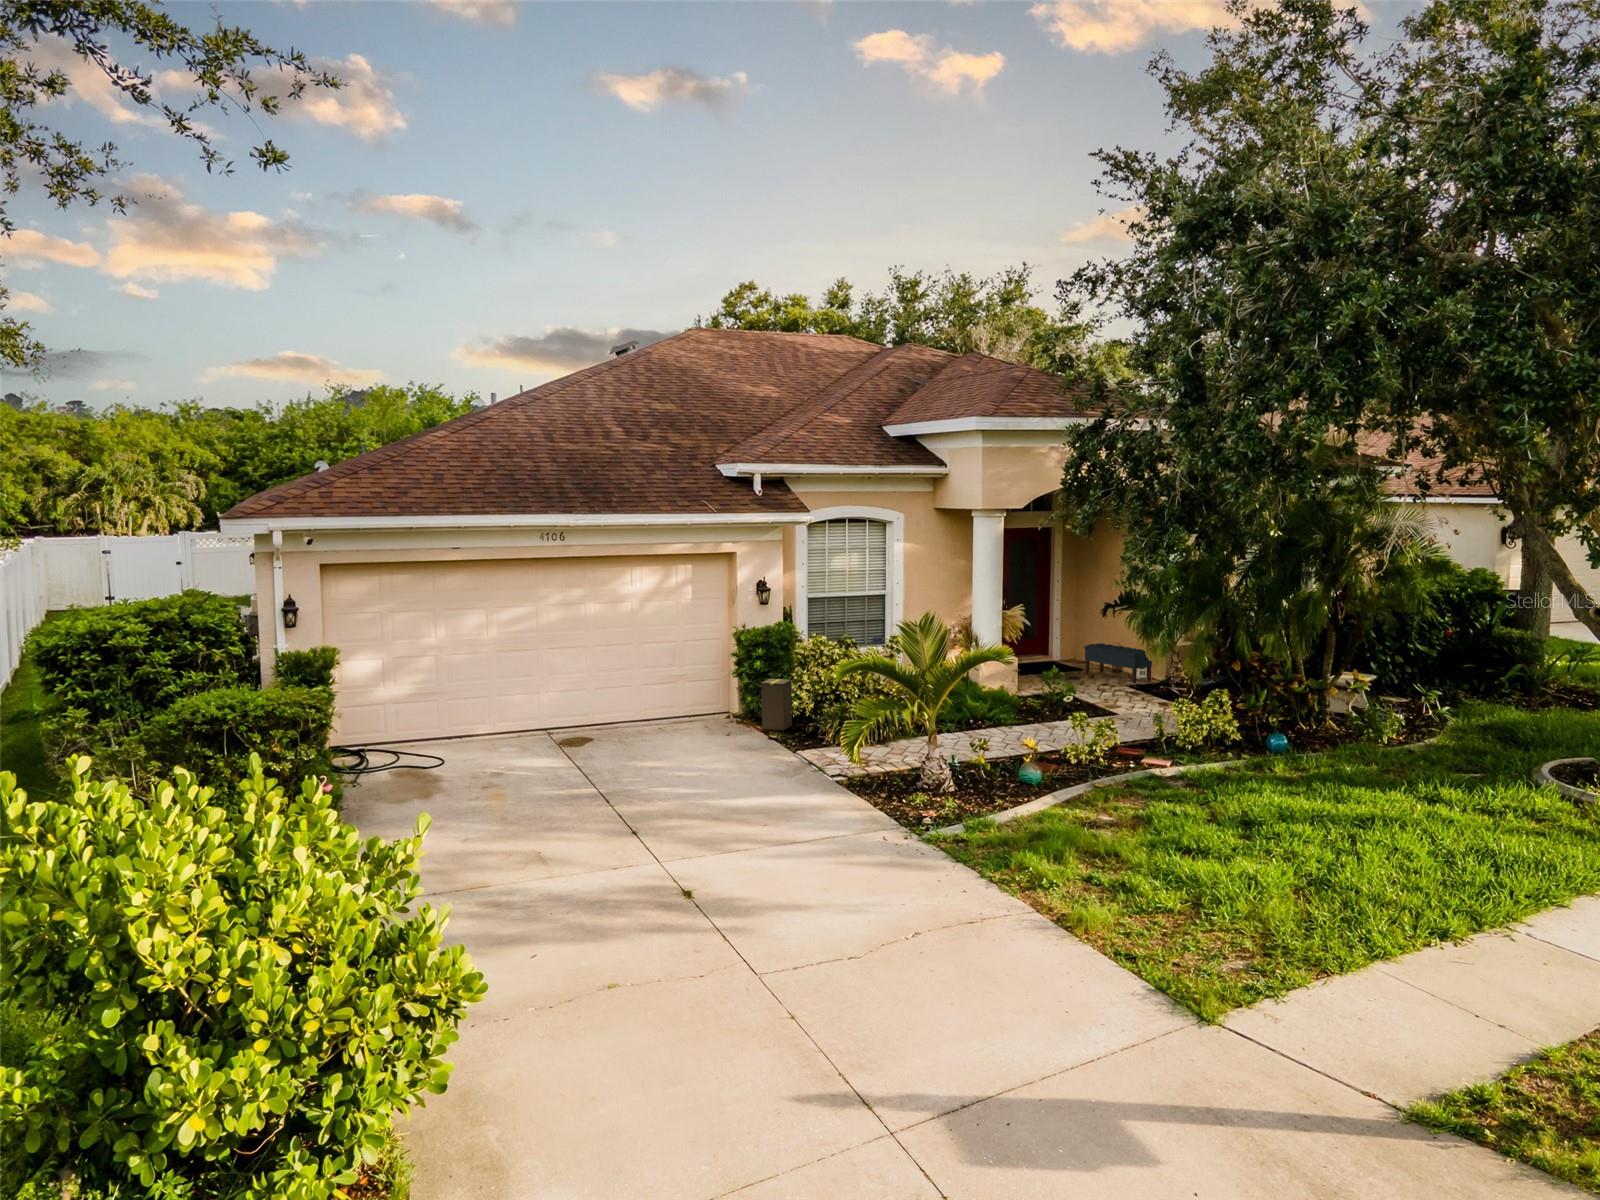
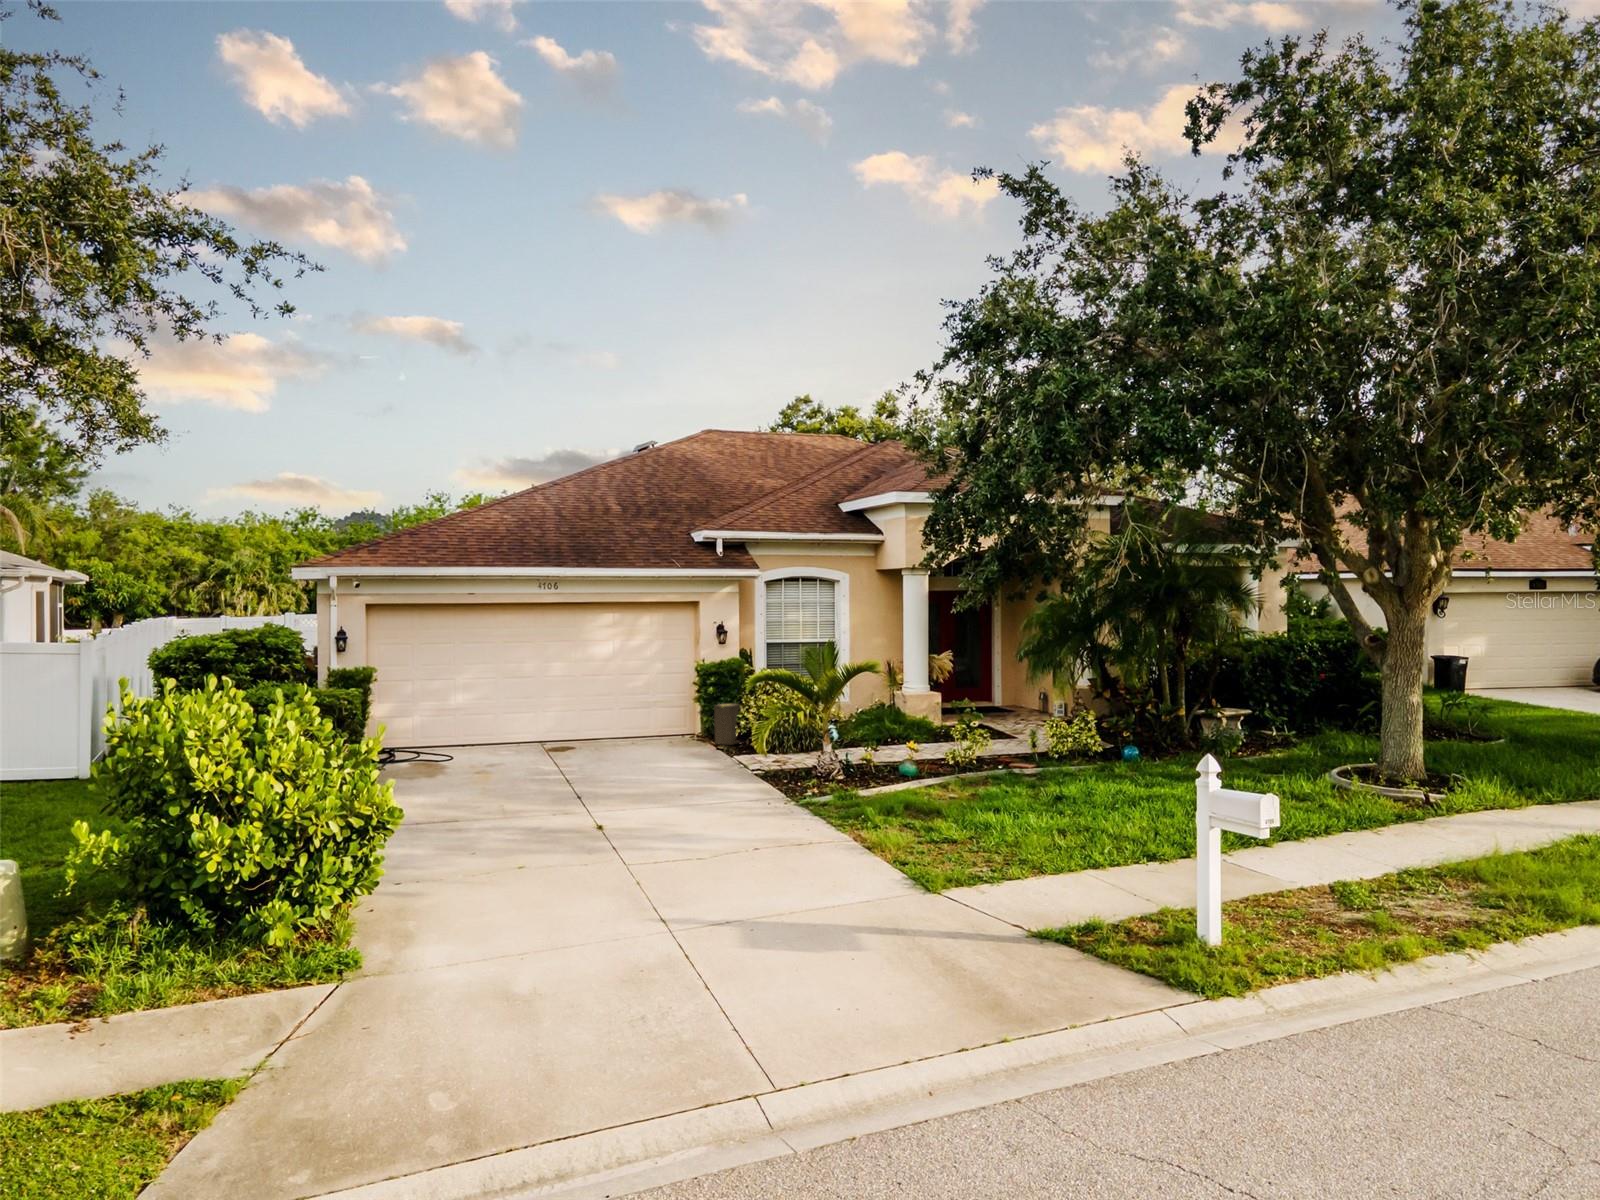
bench: present [1084,643,1152,683] -> none [1012,686,1066,718]

